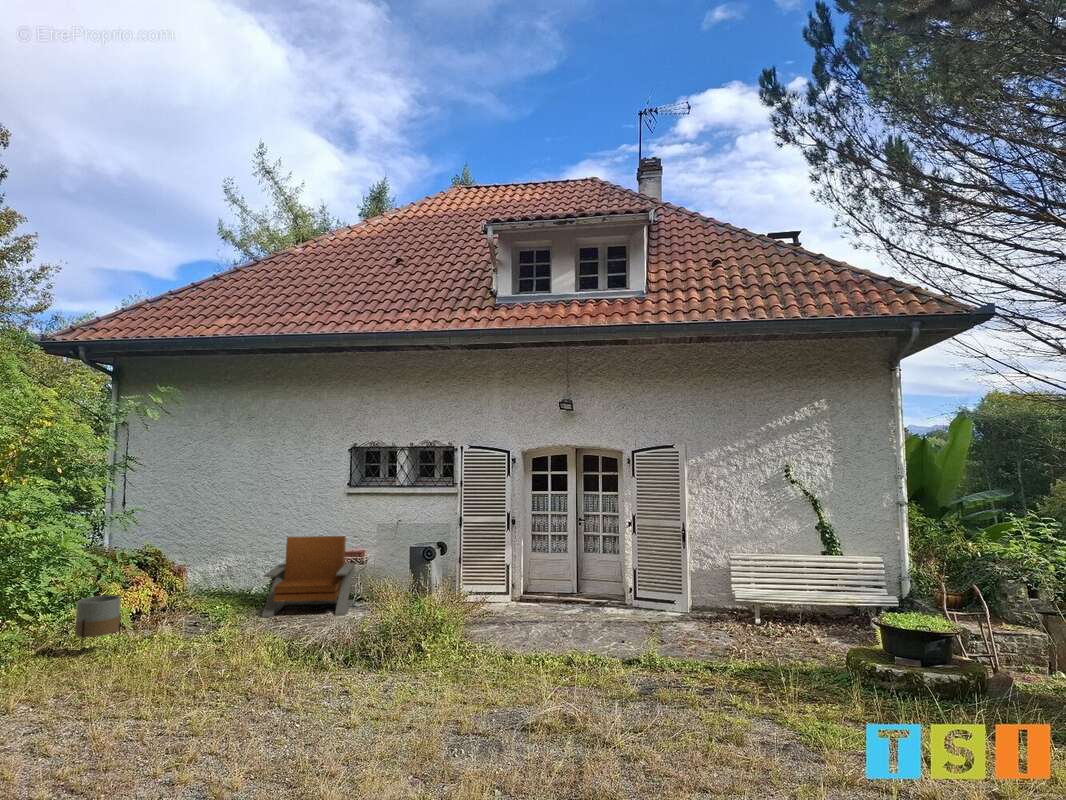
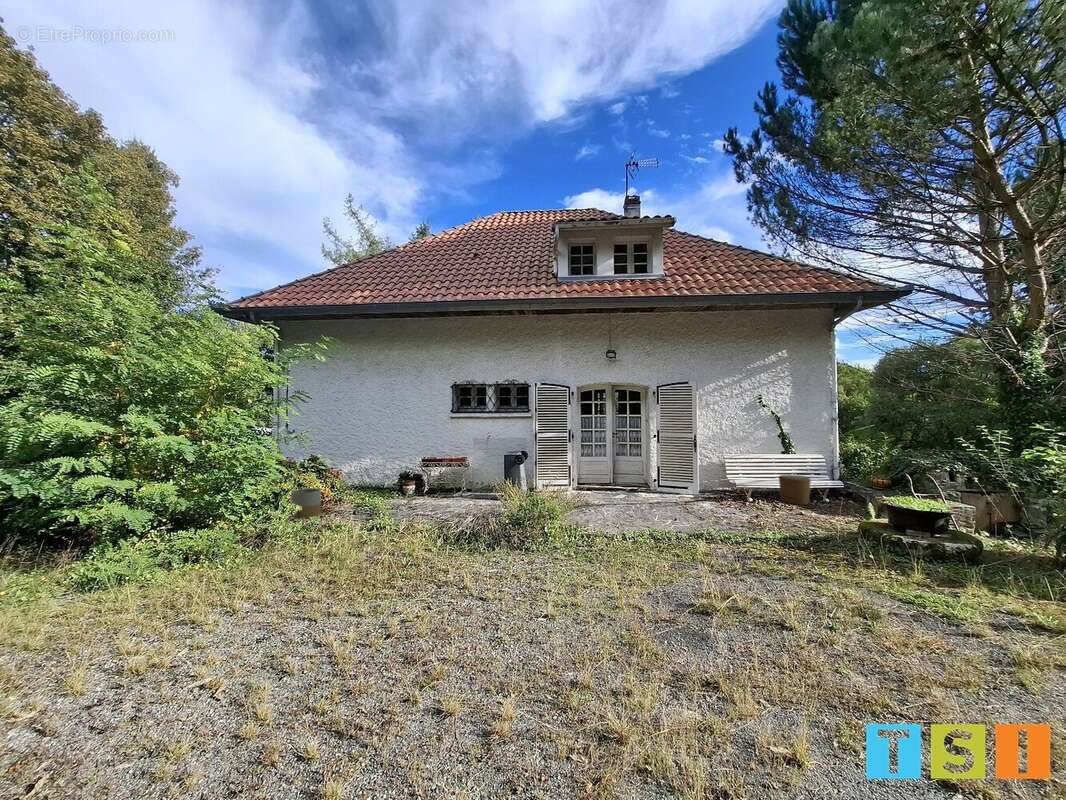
lounge chair: present [262,536,355,618] -> none [406,447,465,504]
woven basket: none [806,587,851,635] -> present [779,475,810,505]

